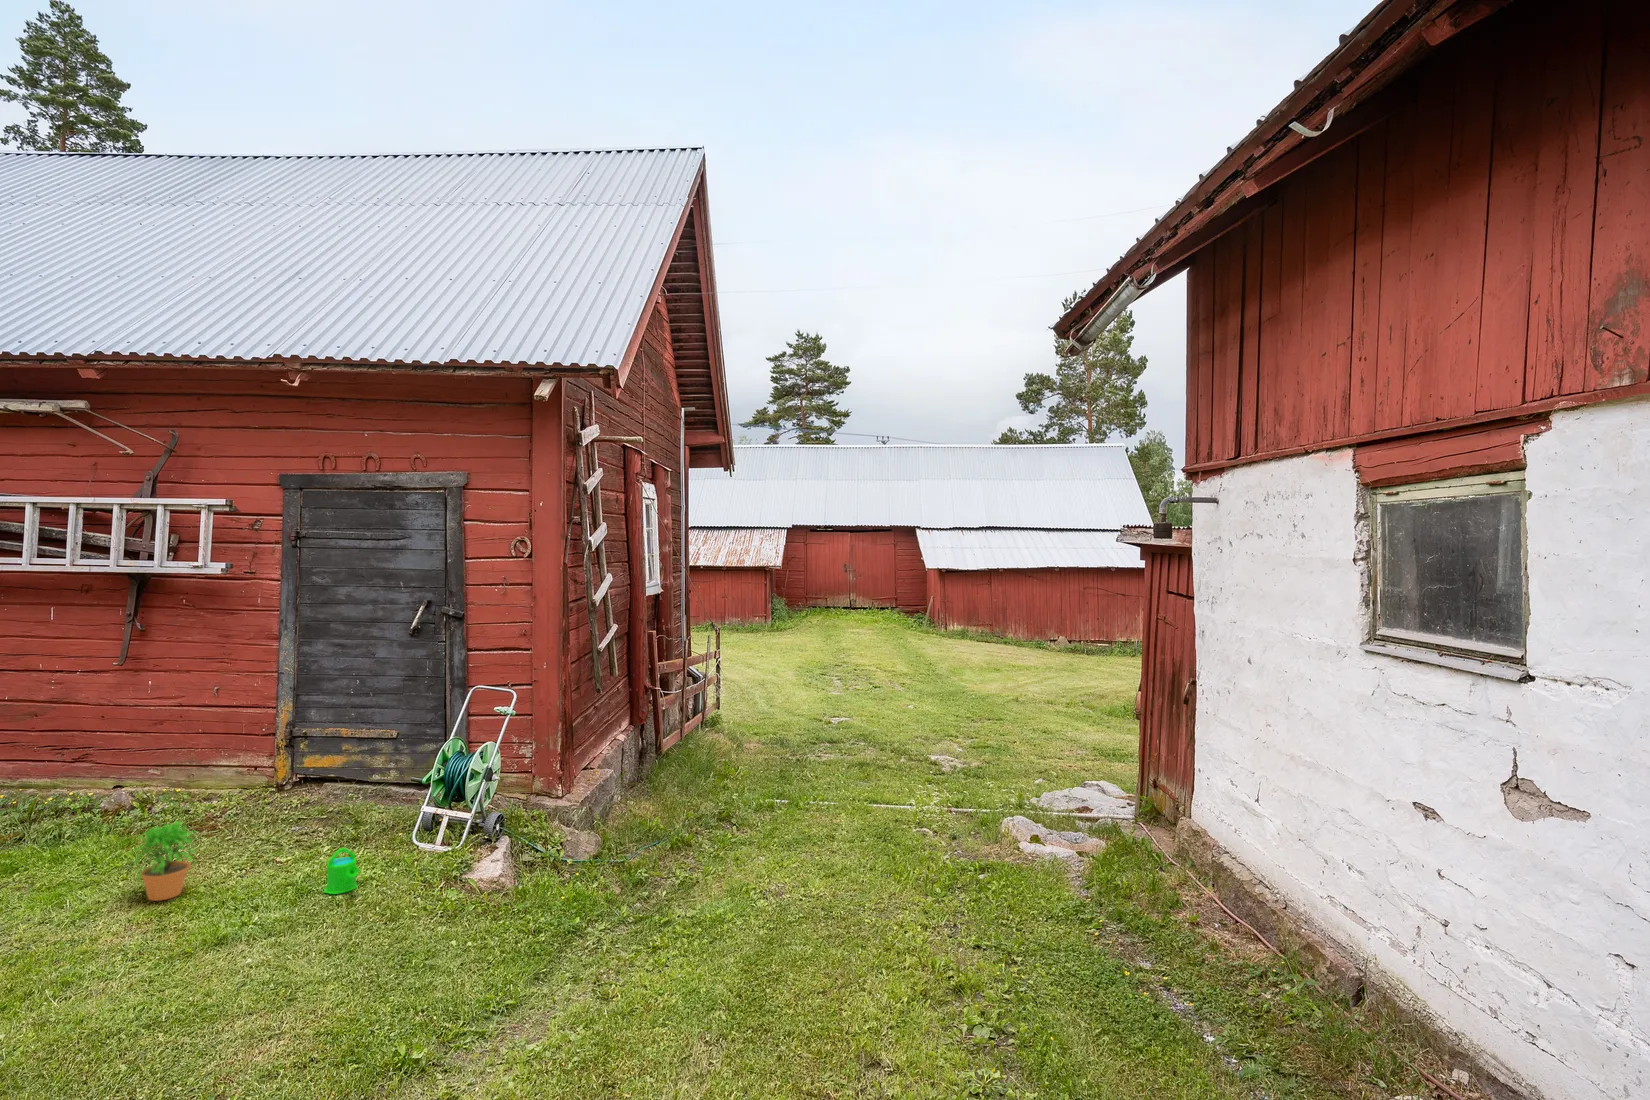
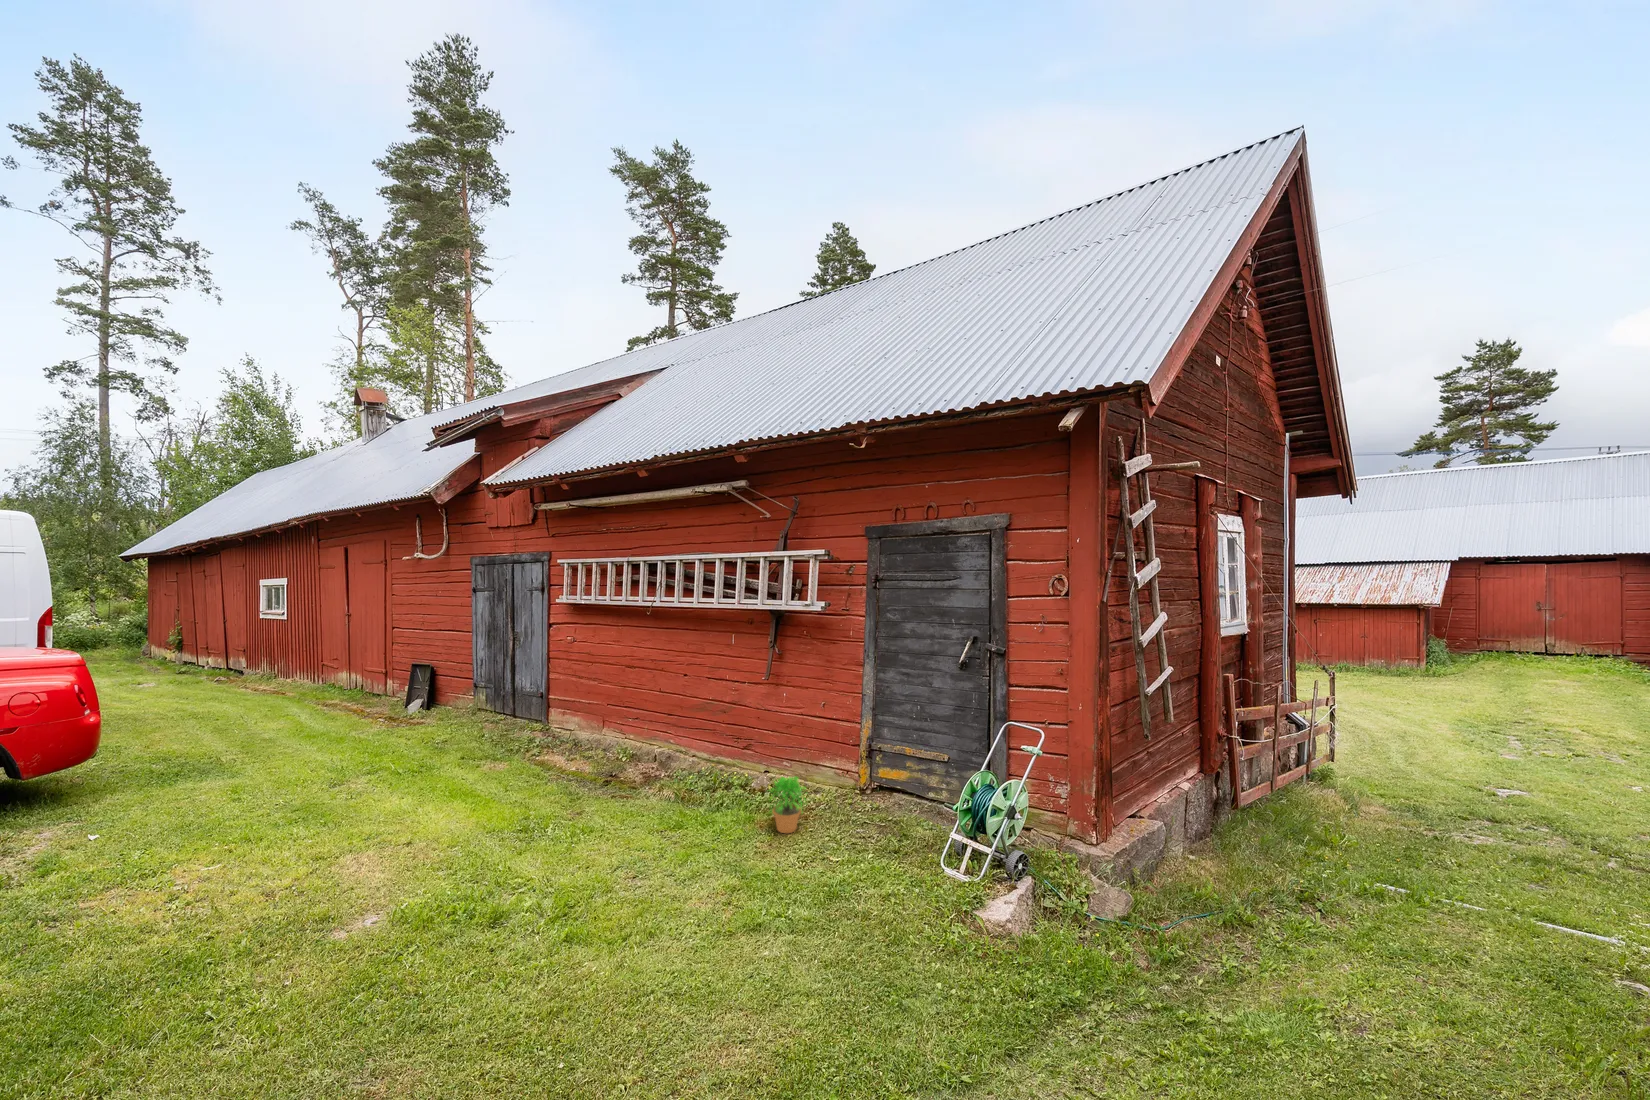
watering can: present [324,848,359,894] -> none [870,839,897,880]

